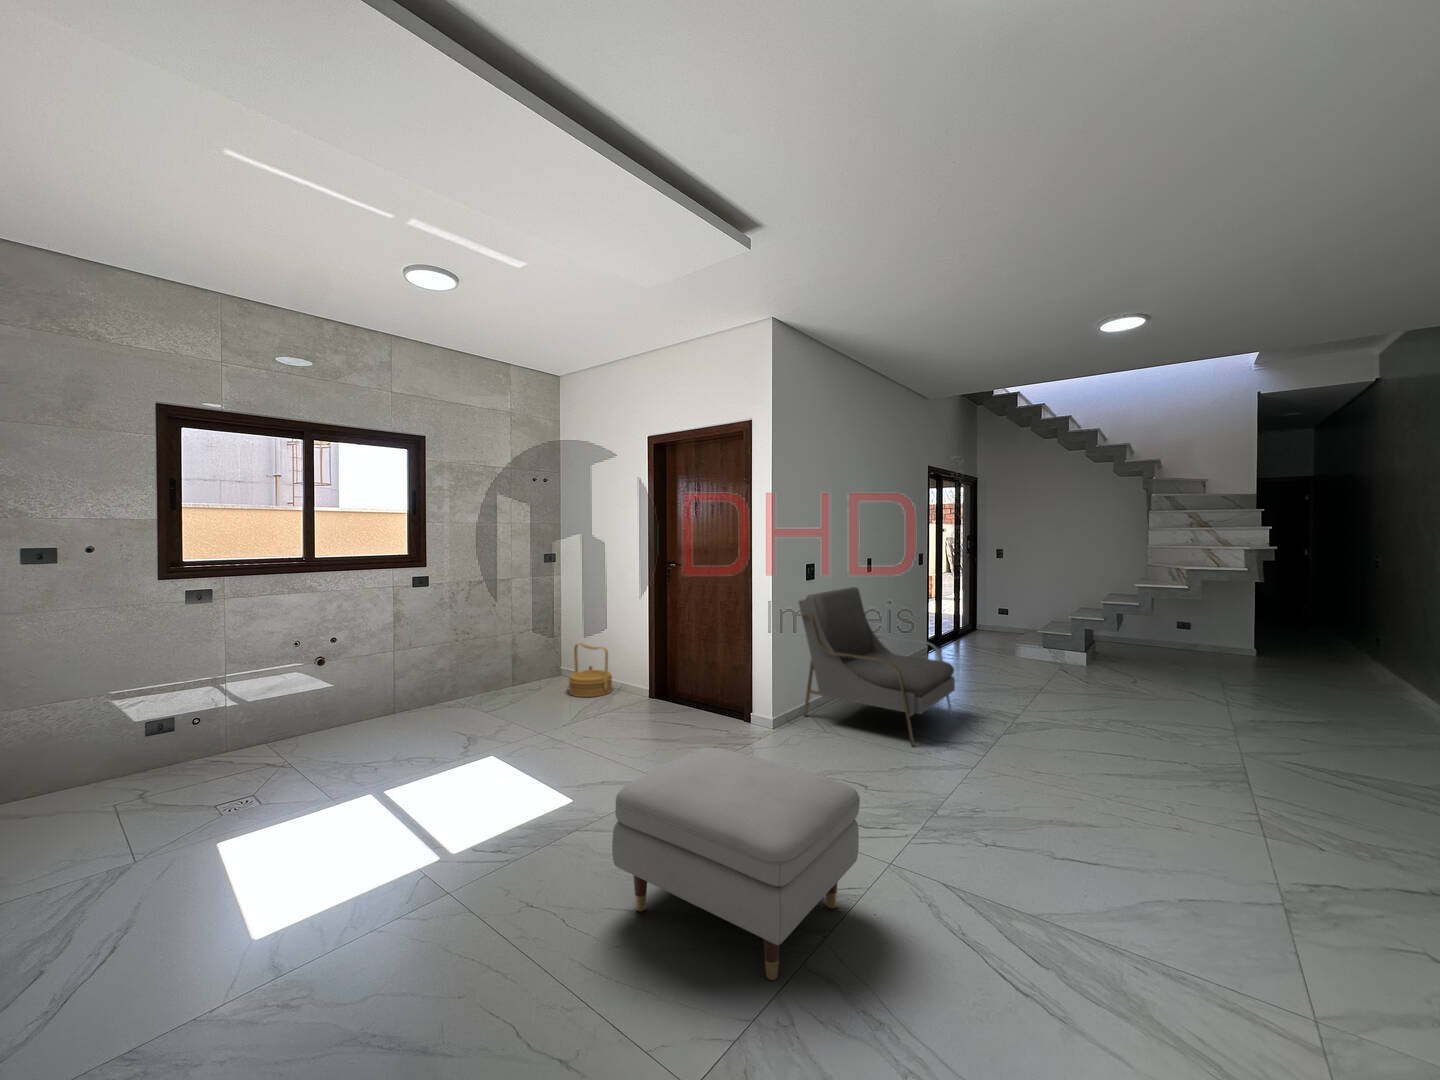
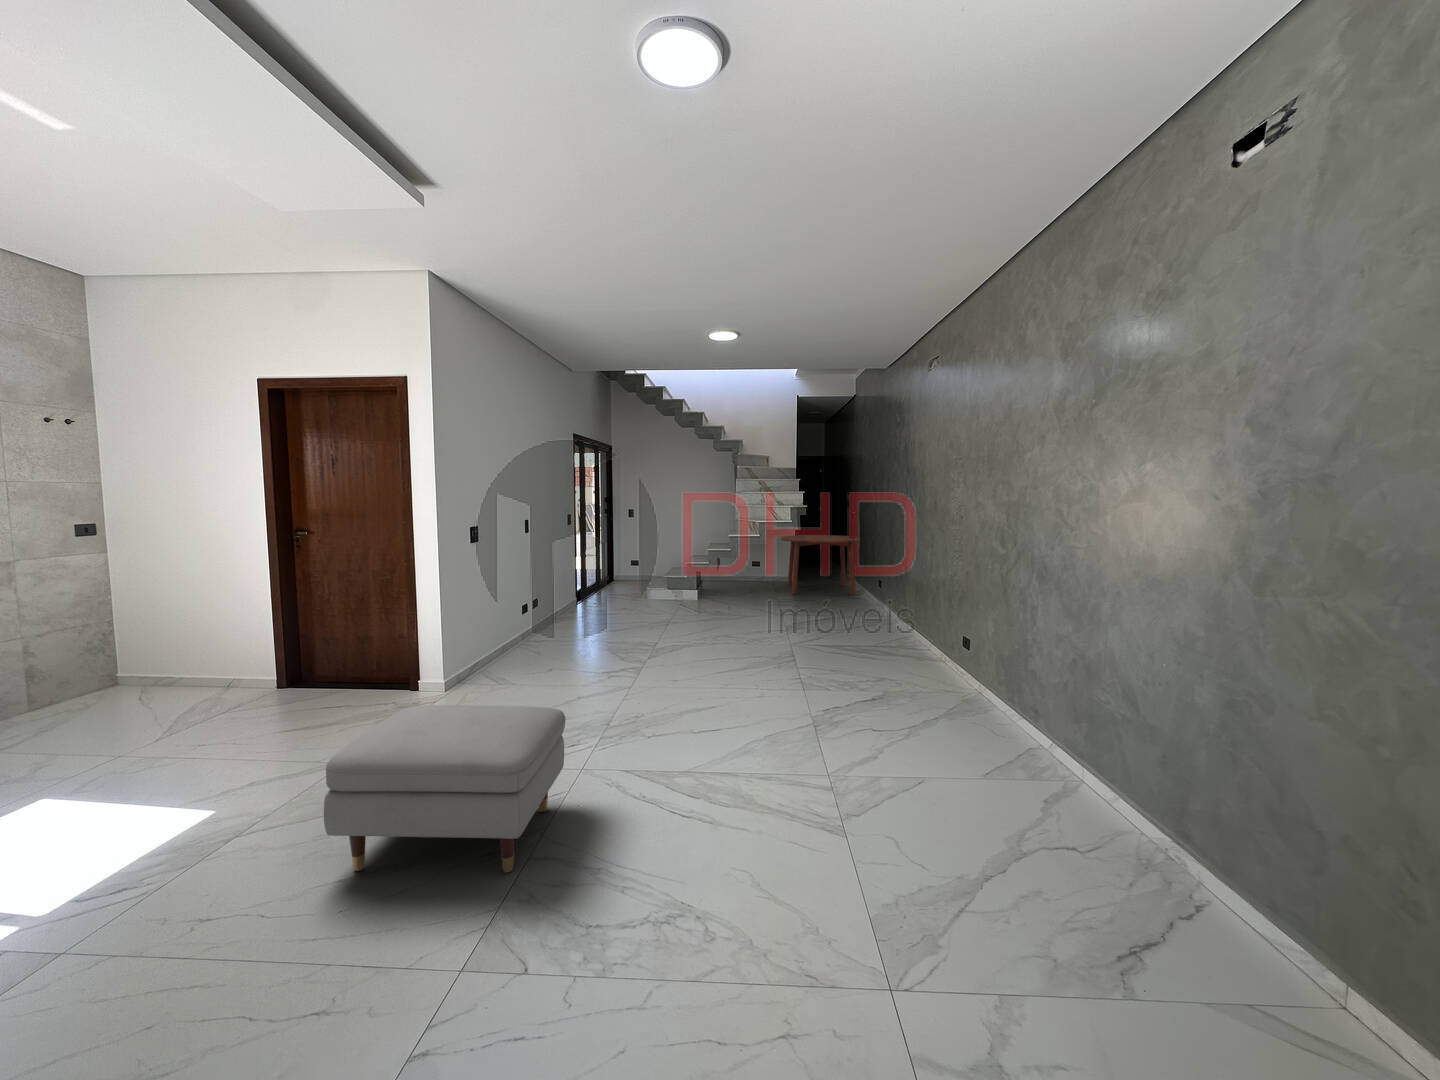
armchair: present [797,587,955,746] -> none [463,548,609,682]
dining table: none [1223,589,1387,686] -> present [781,535,860,595]
woven basket: present [569,643,612,697] -> none [143,637,216,704]

